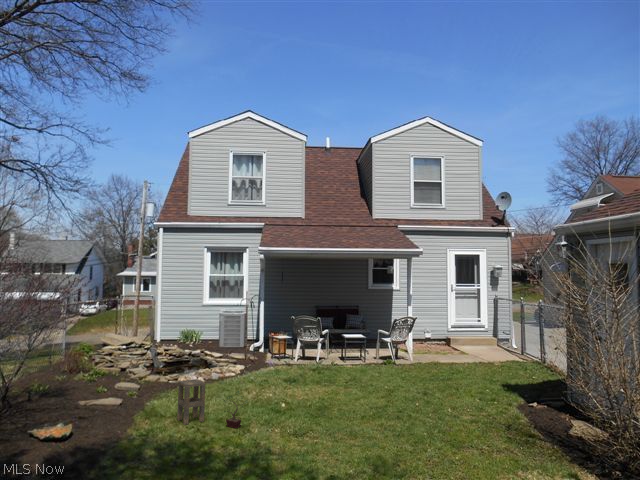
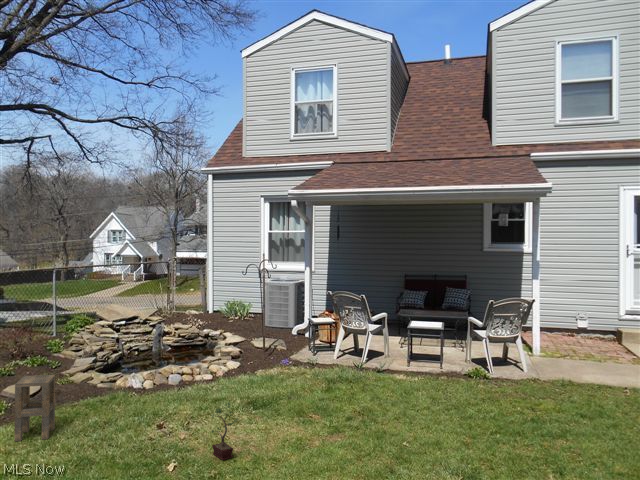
potted plant: present [224,391,247,428] -> present [211,402,238,460]

